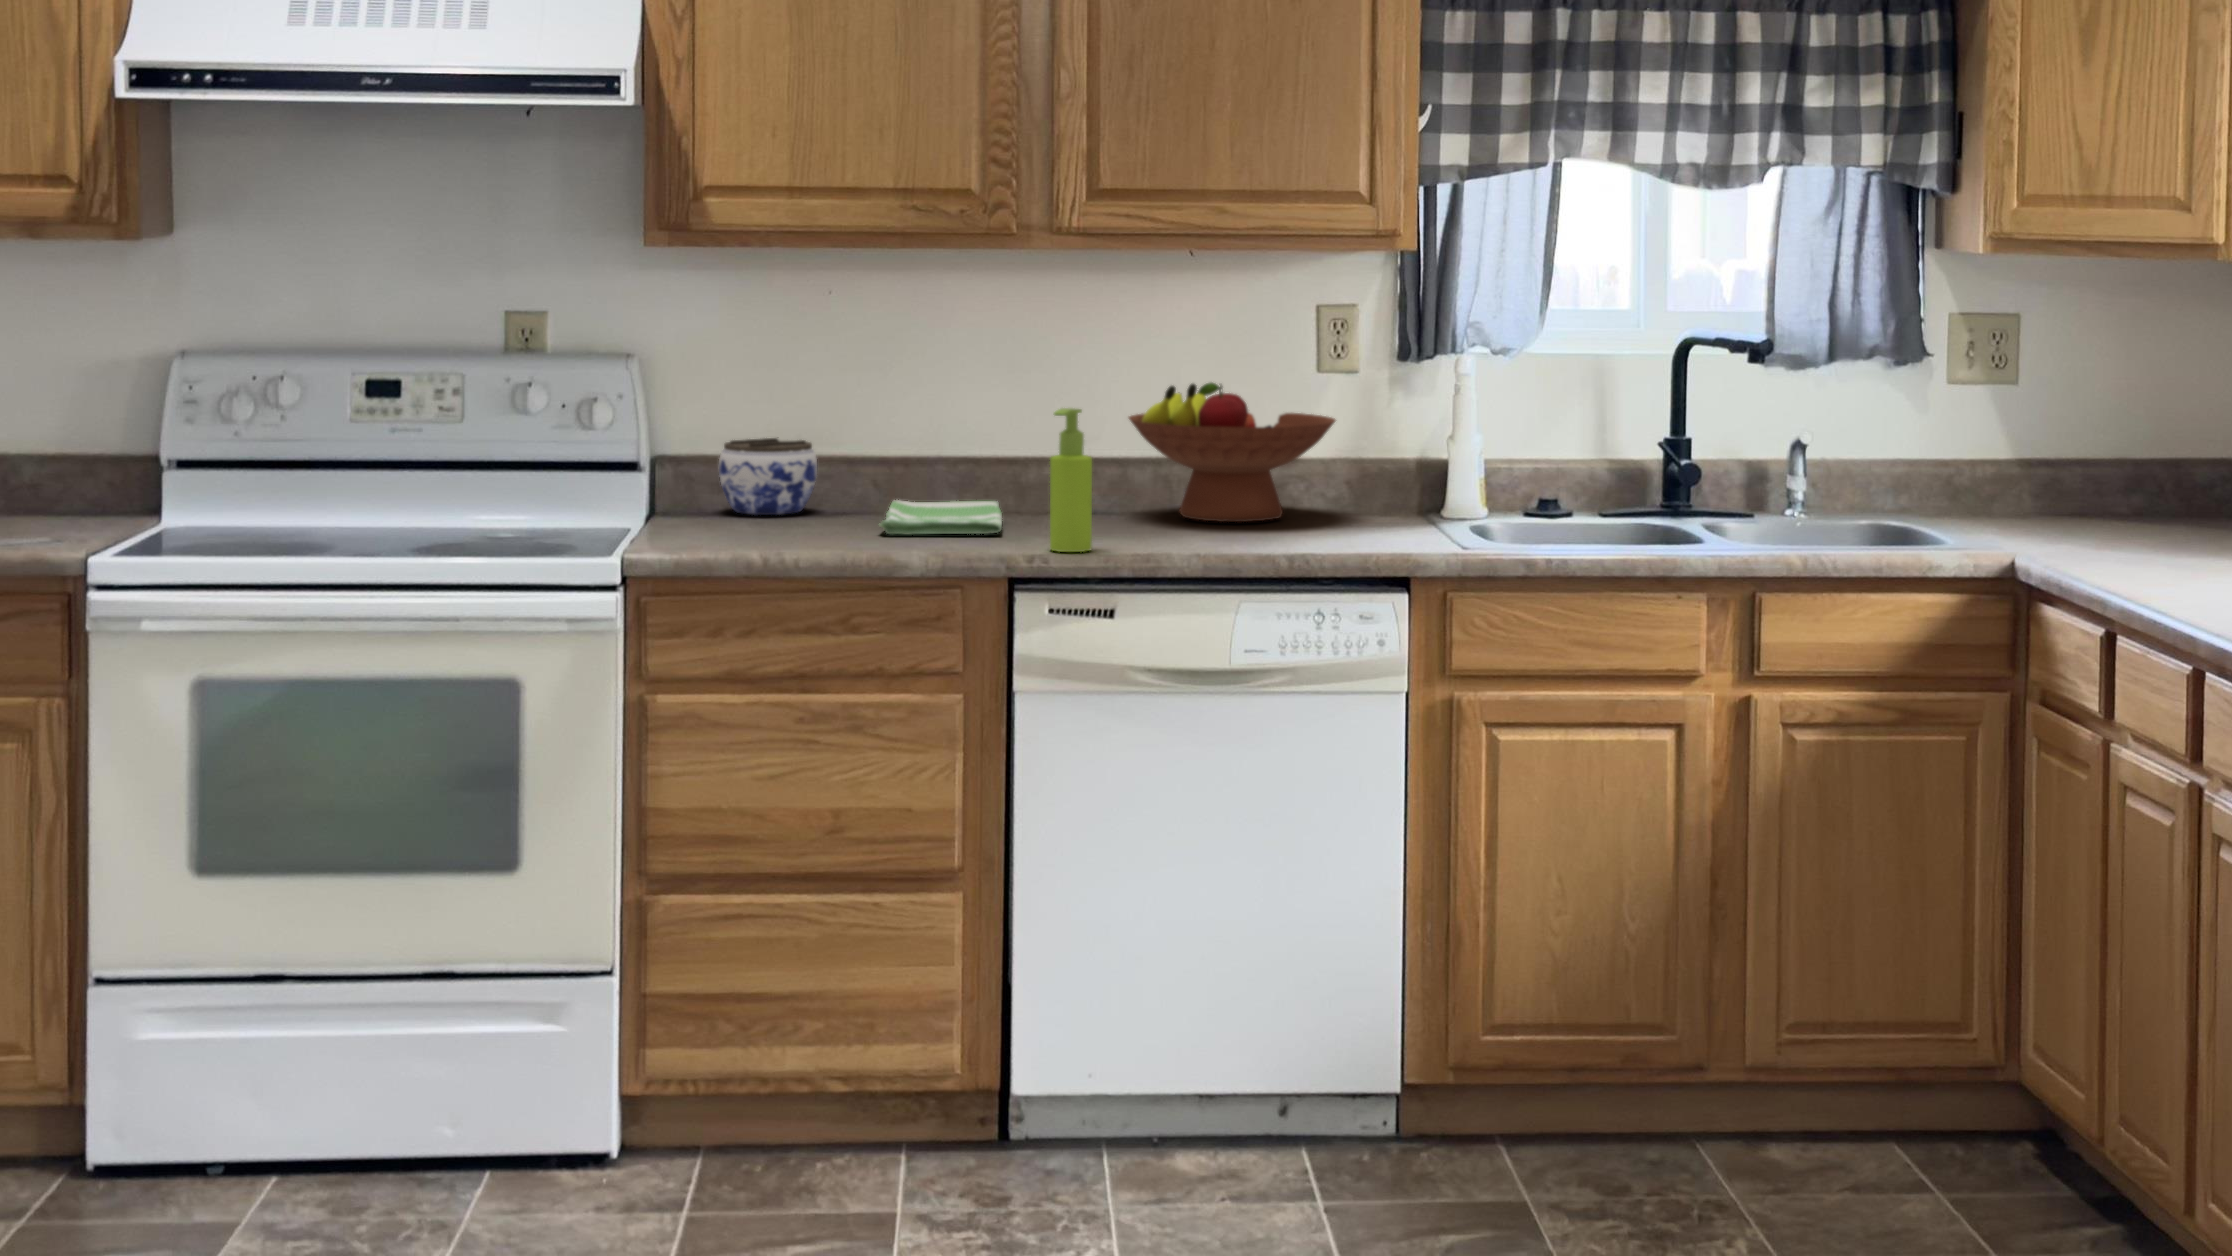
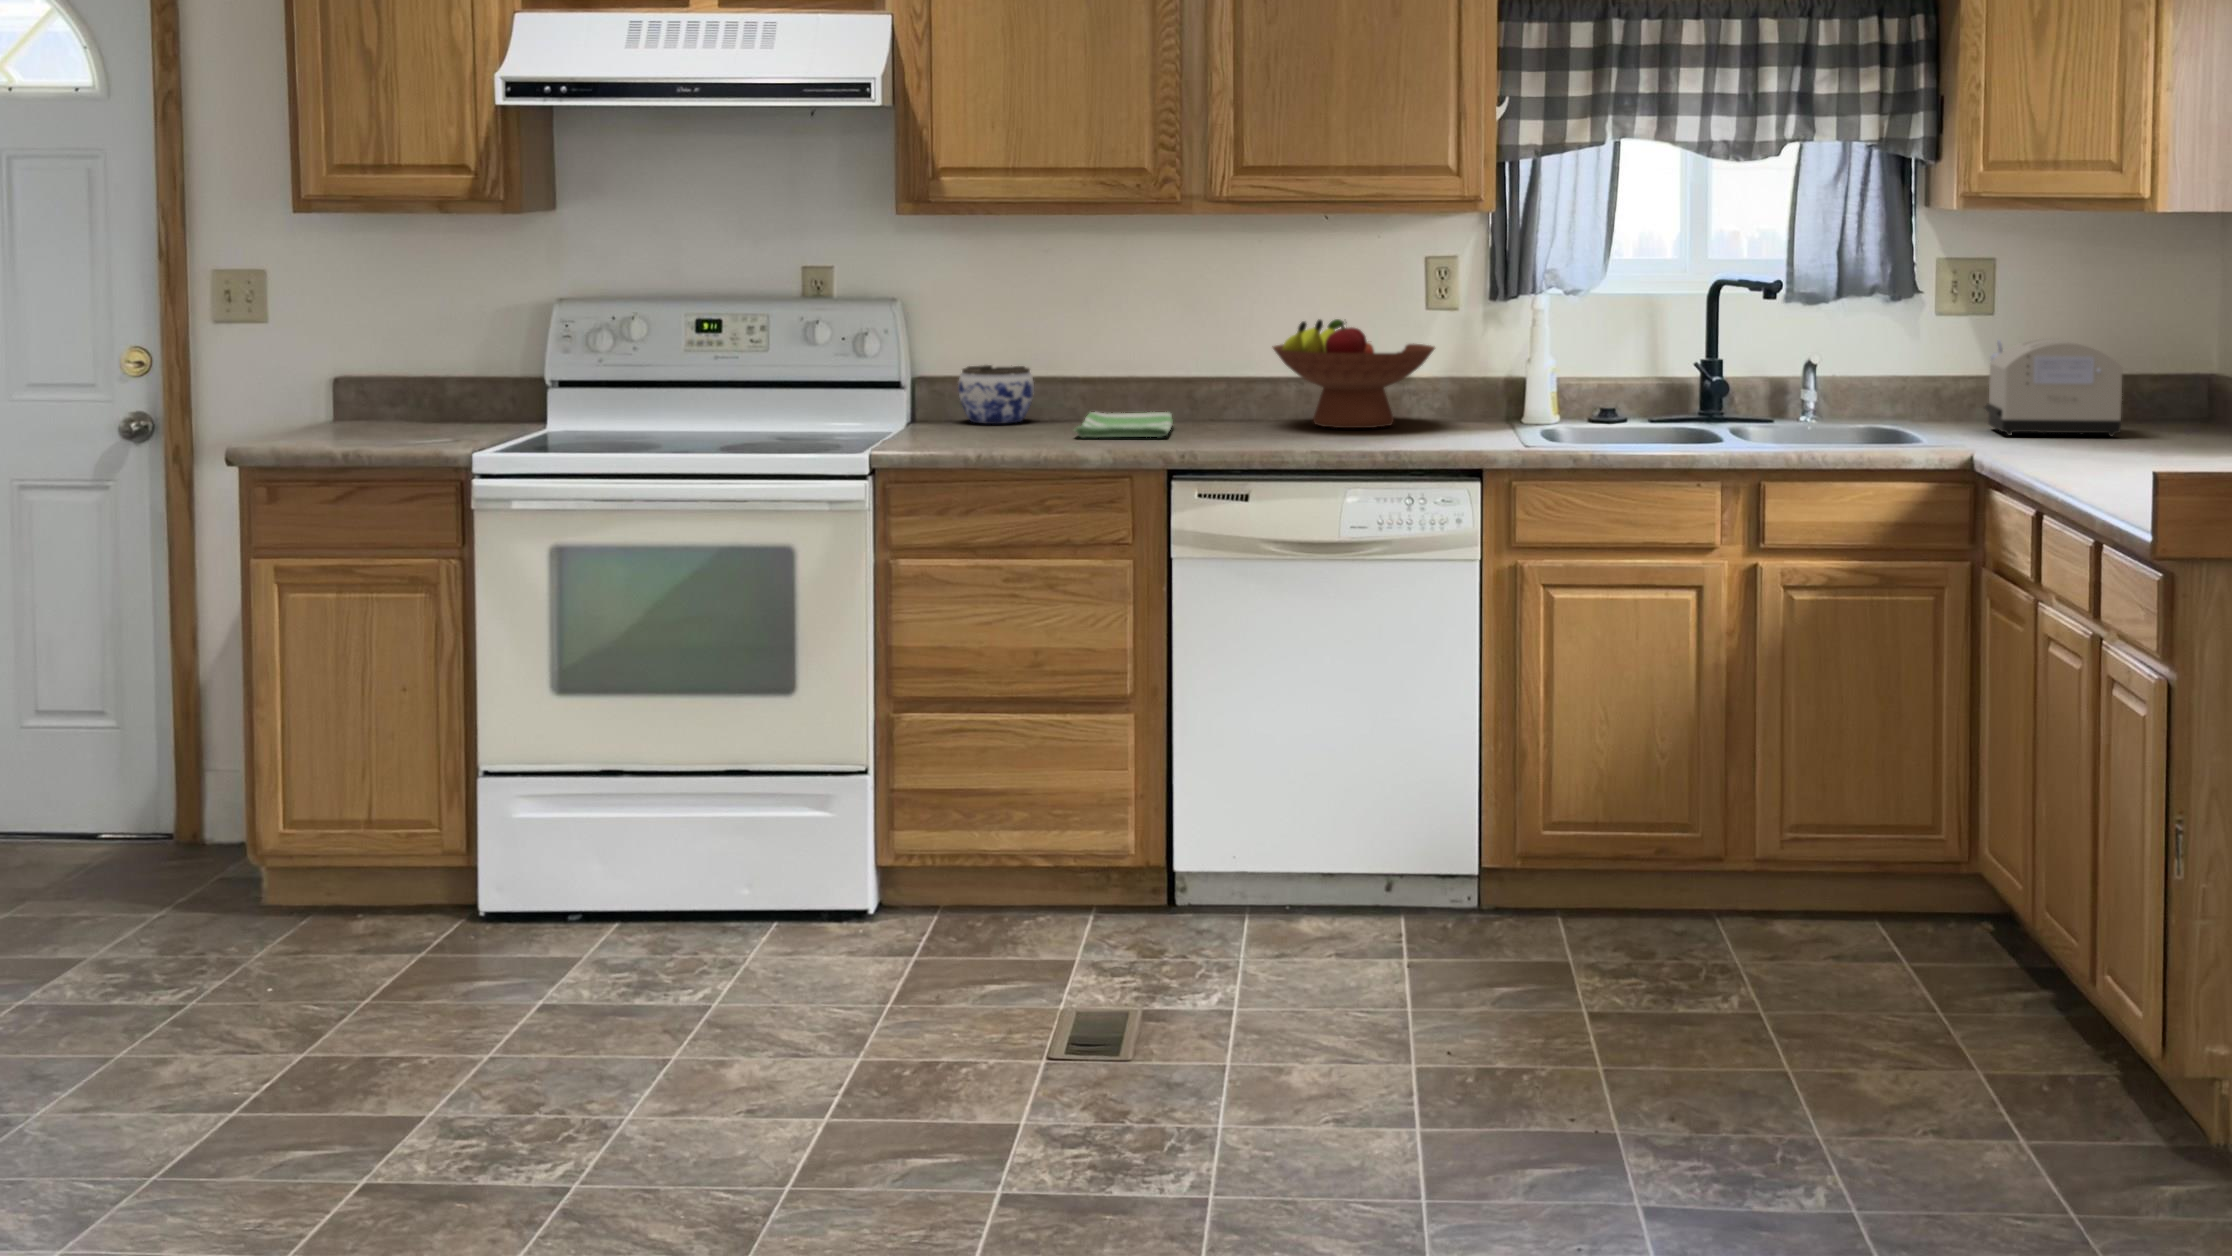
soap dispenser: present [1050,408,1092,552] -> none [1201,338,1233,450]
toaster: none [2010,412,2181,534] -> present [1984,338,2122,436]

